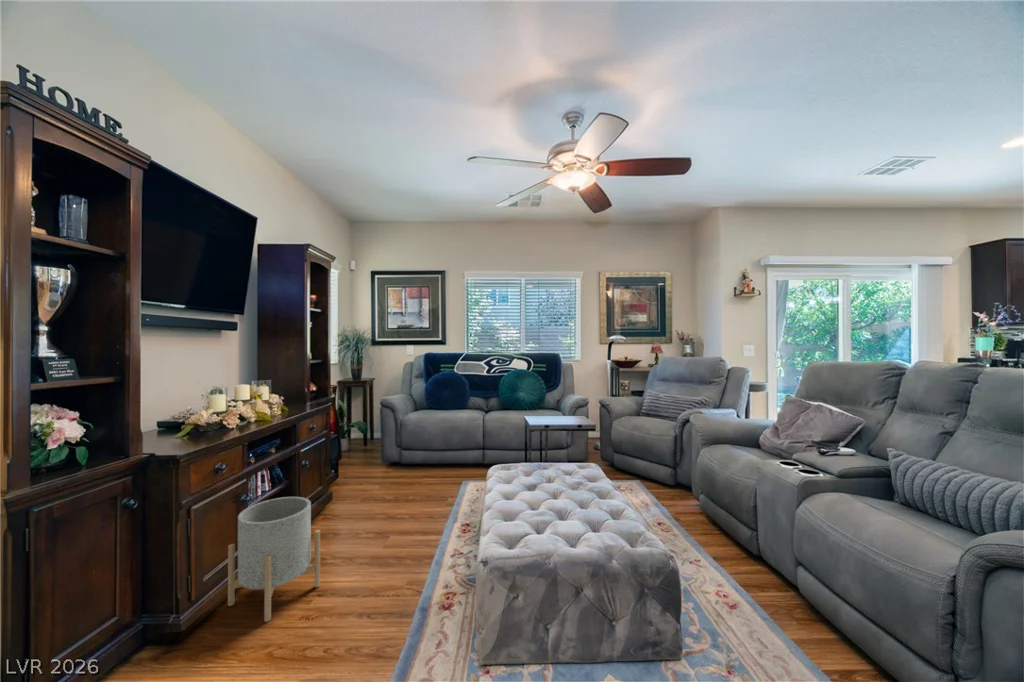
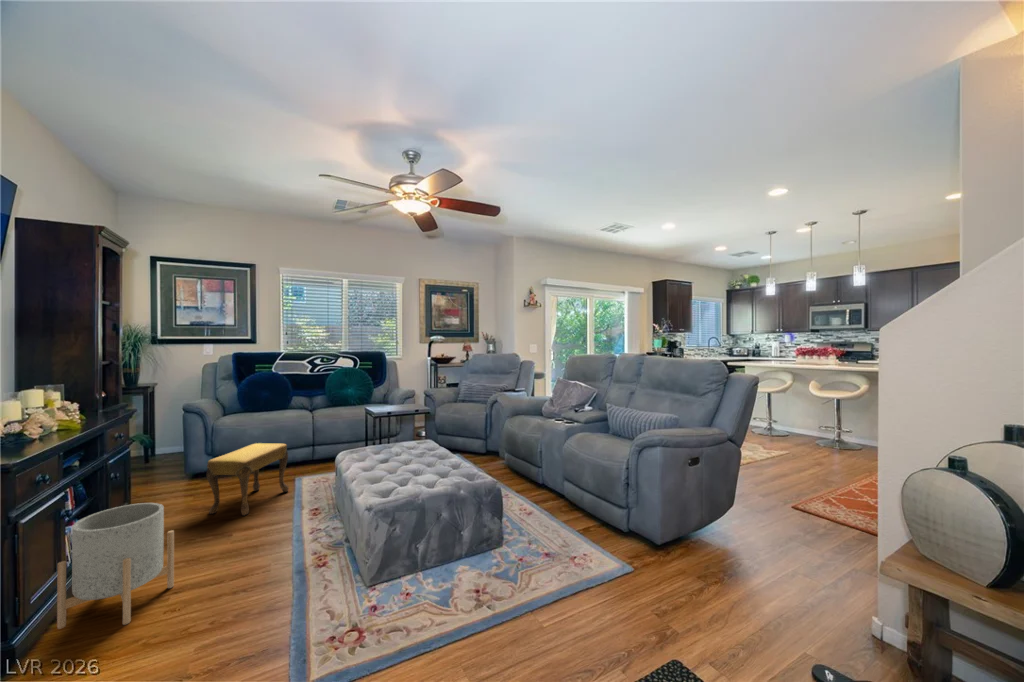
footstool: none [381,441,453,515] -> present [207,443,289,515]

